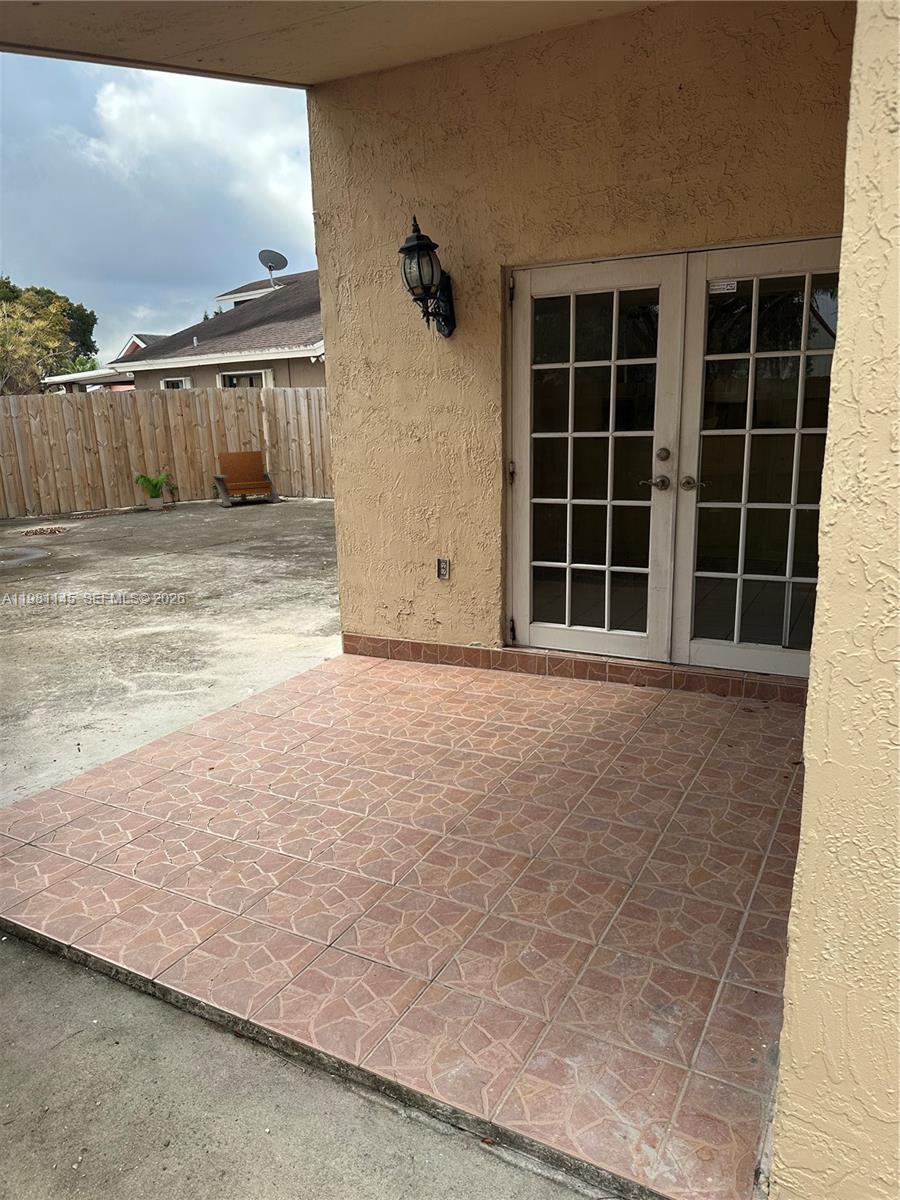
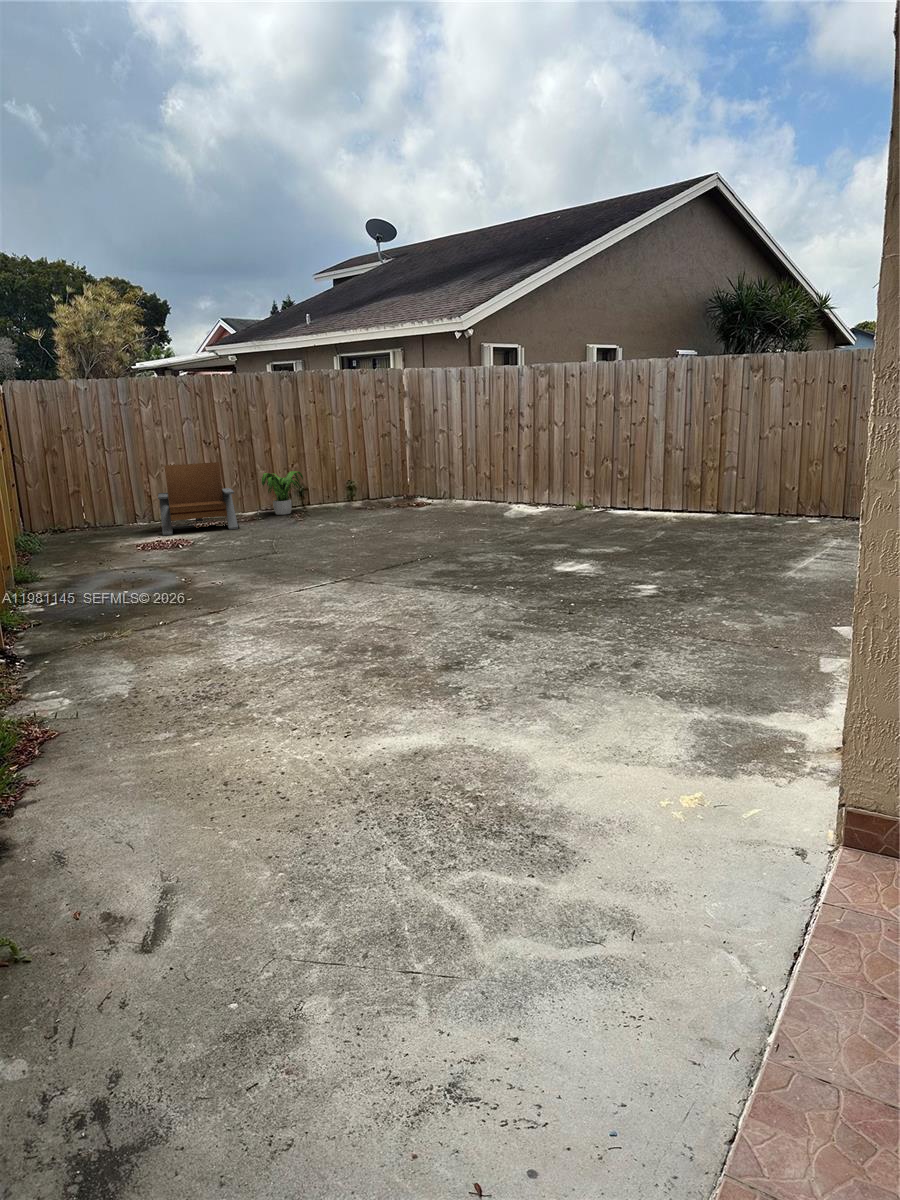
lounge chair: present [213,451,281,506] -> present [158,462,238,535]

